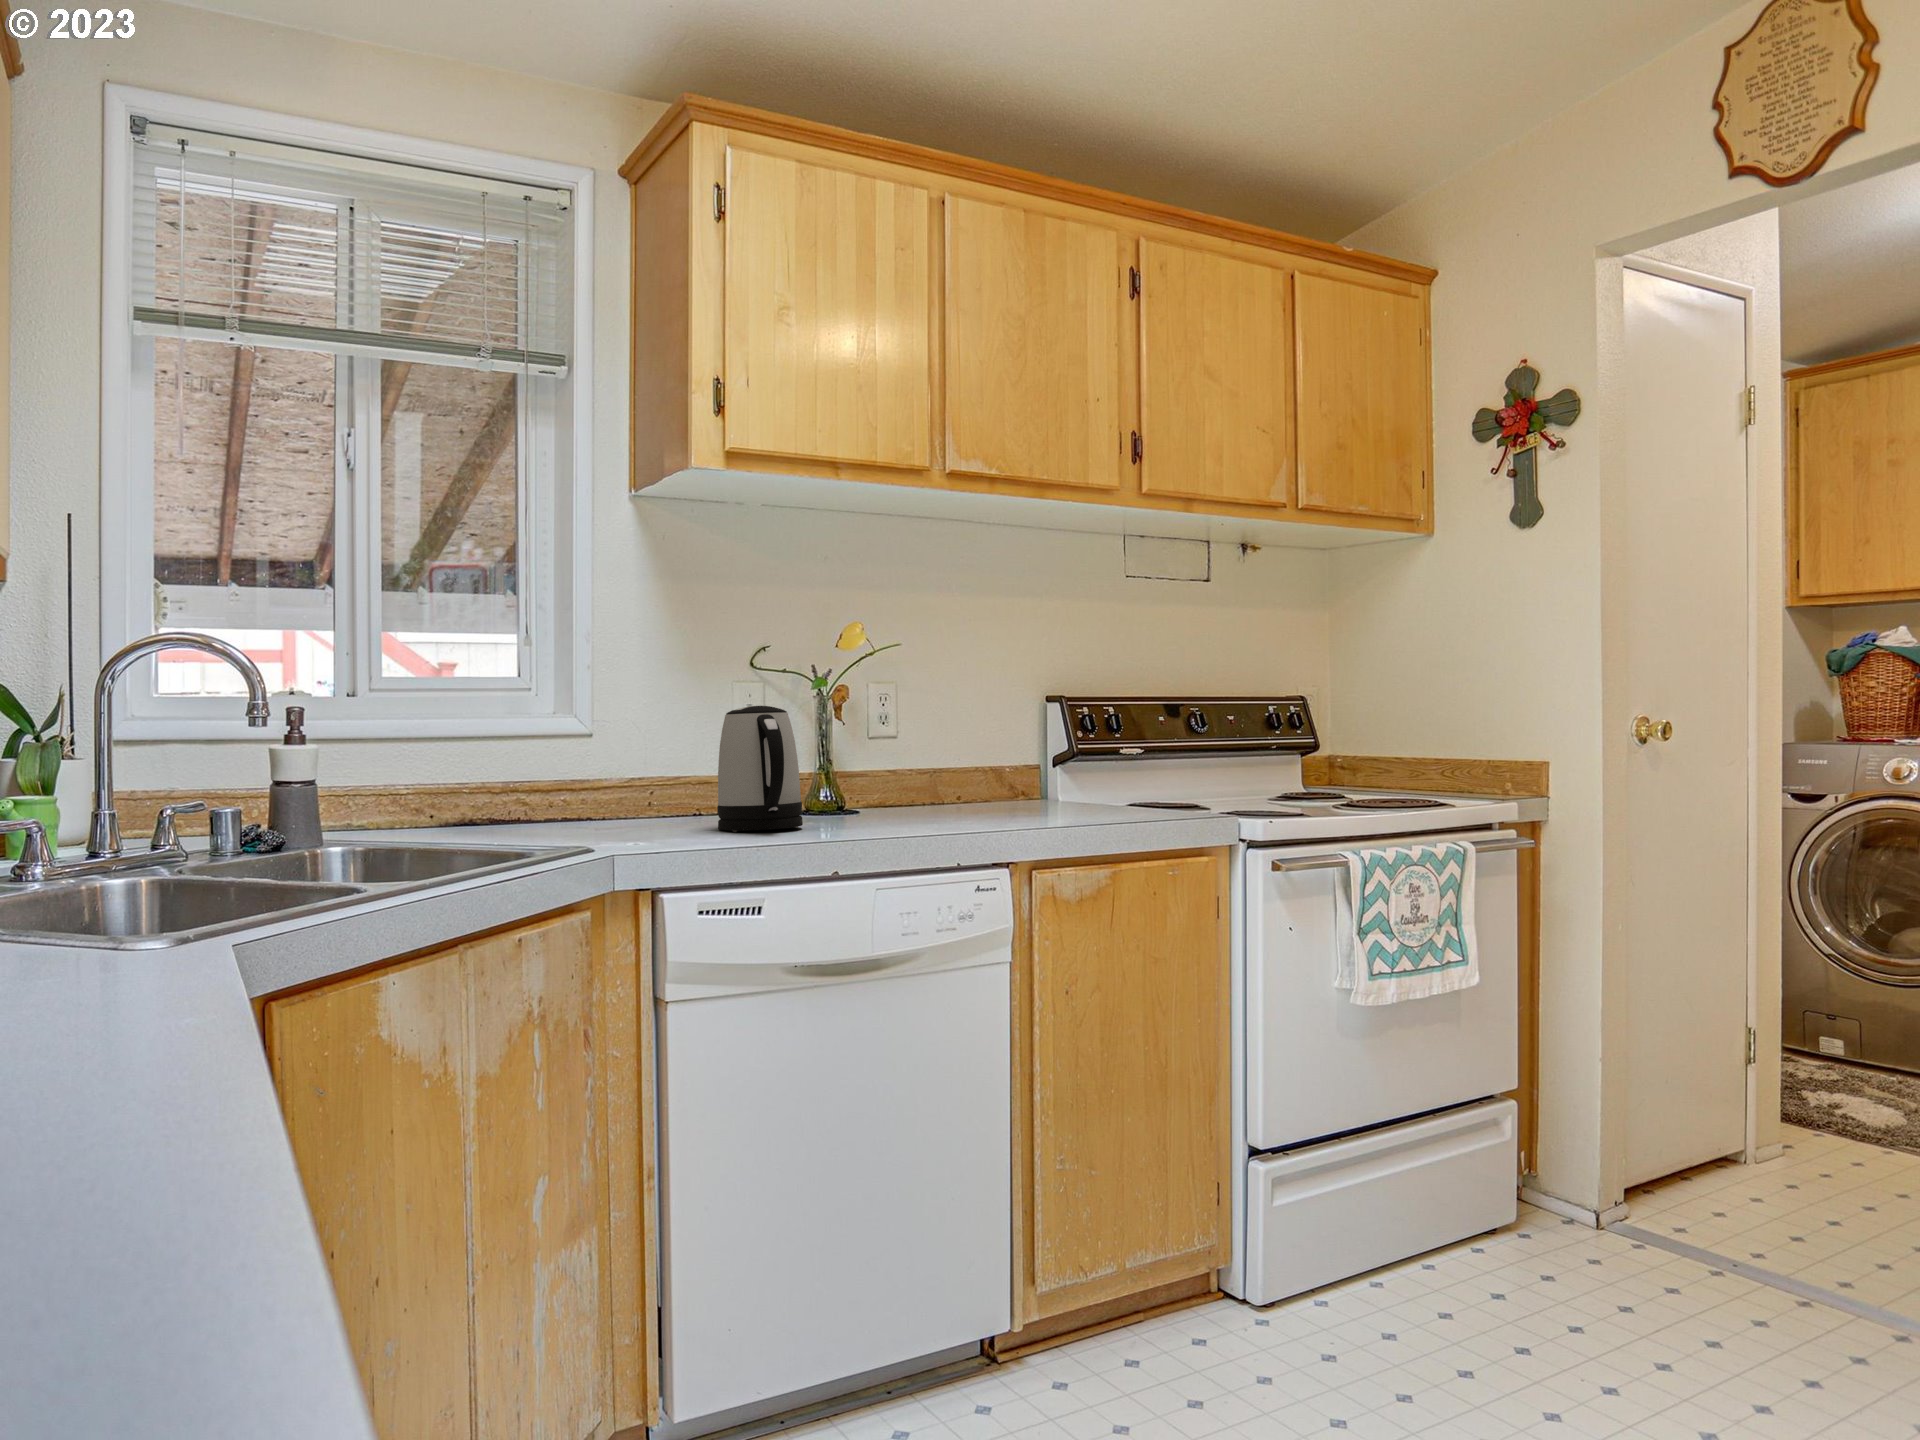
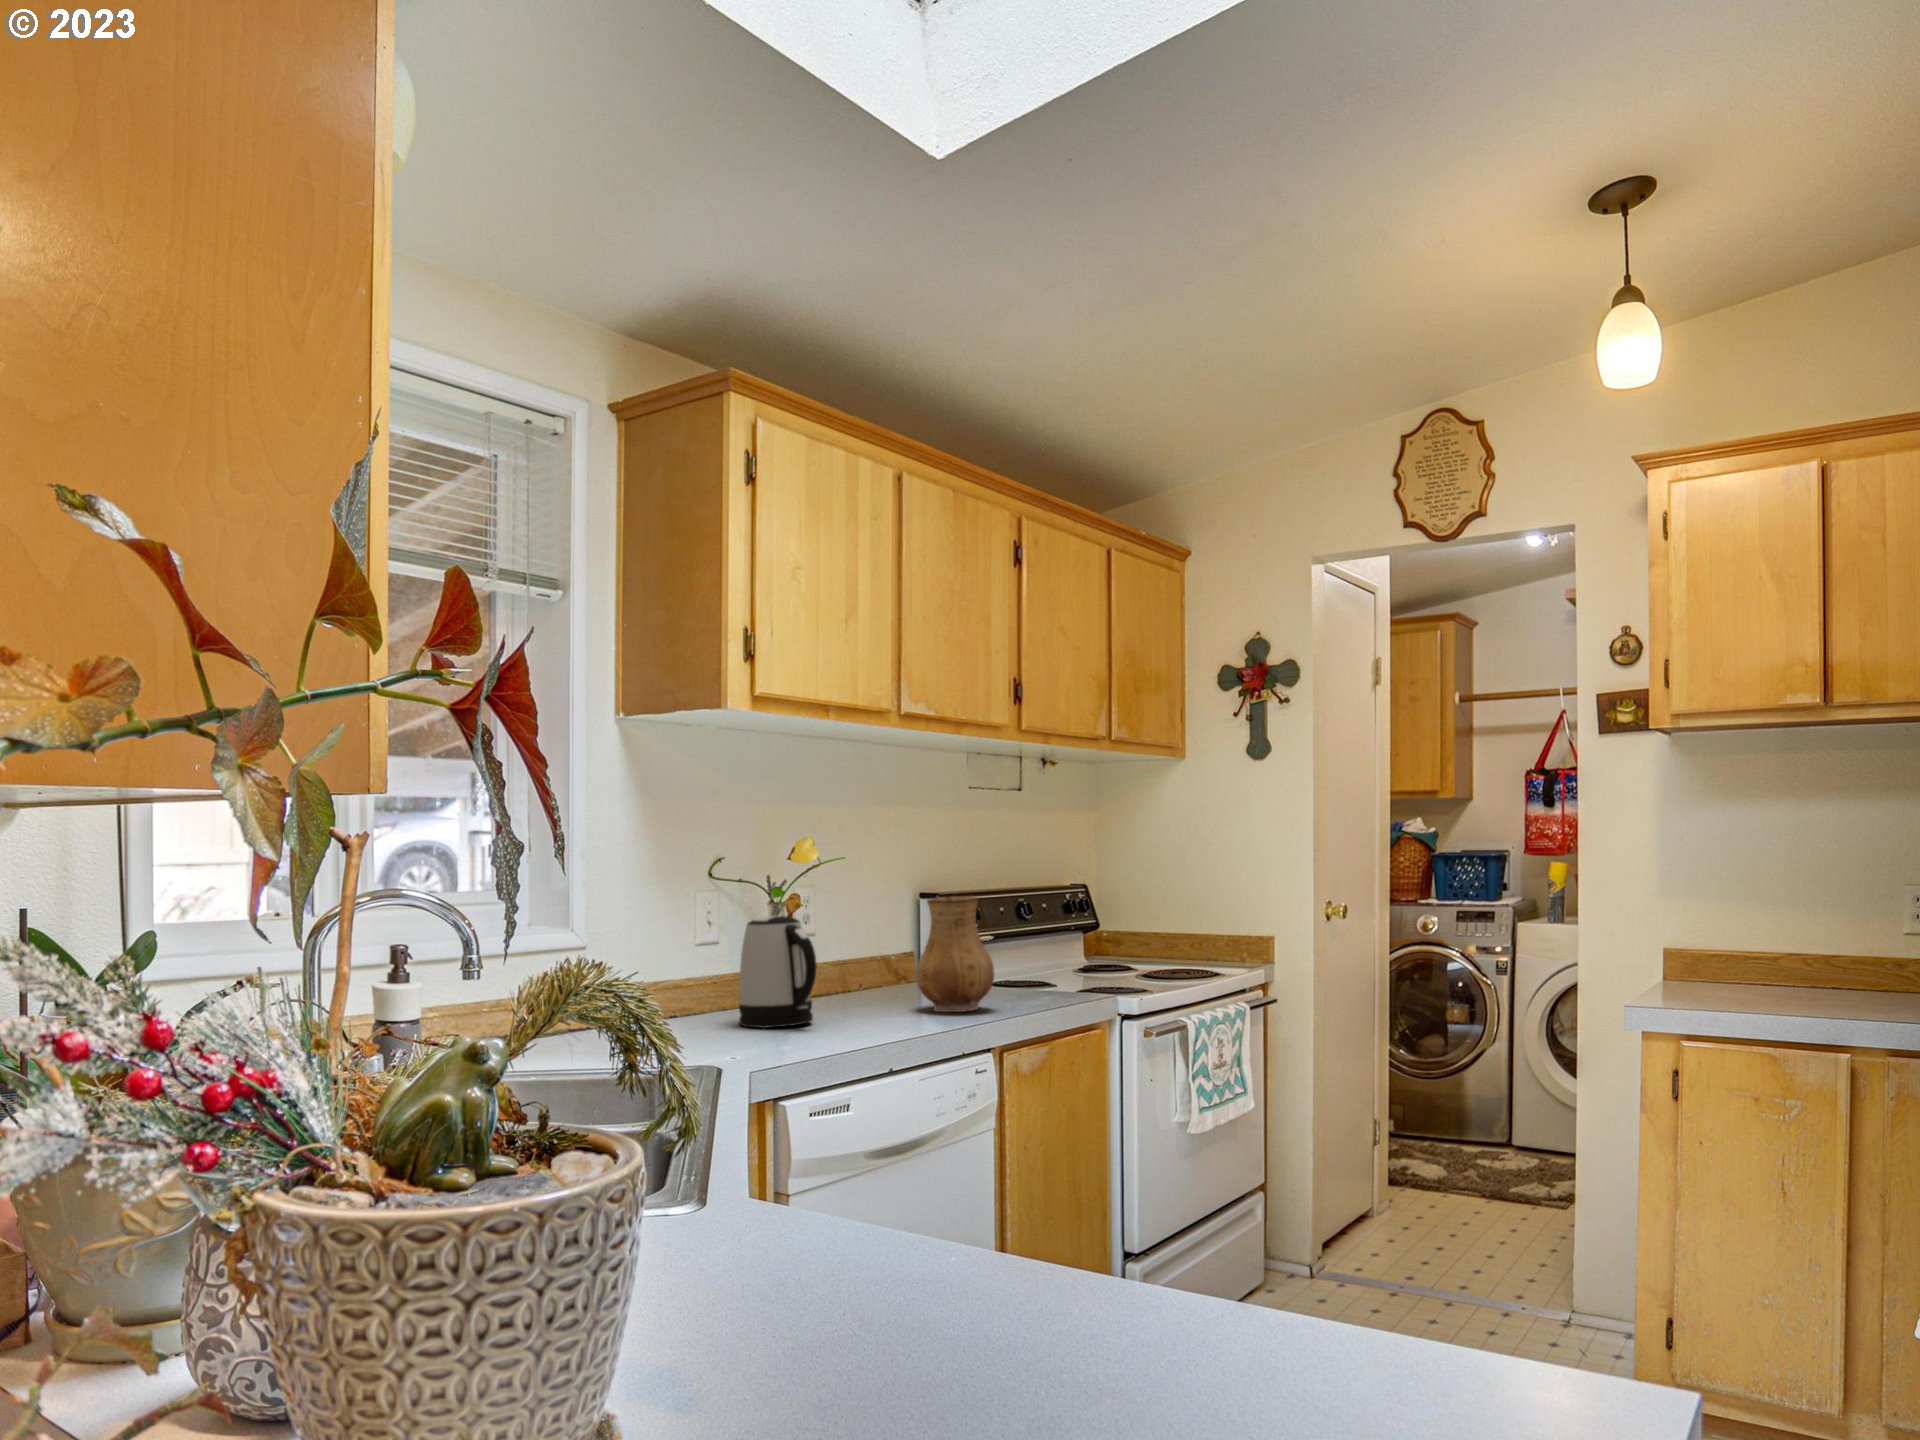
ceramic pitcher: none [952,690,1047,827] -> present [916,896,994,1012]

